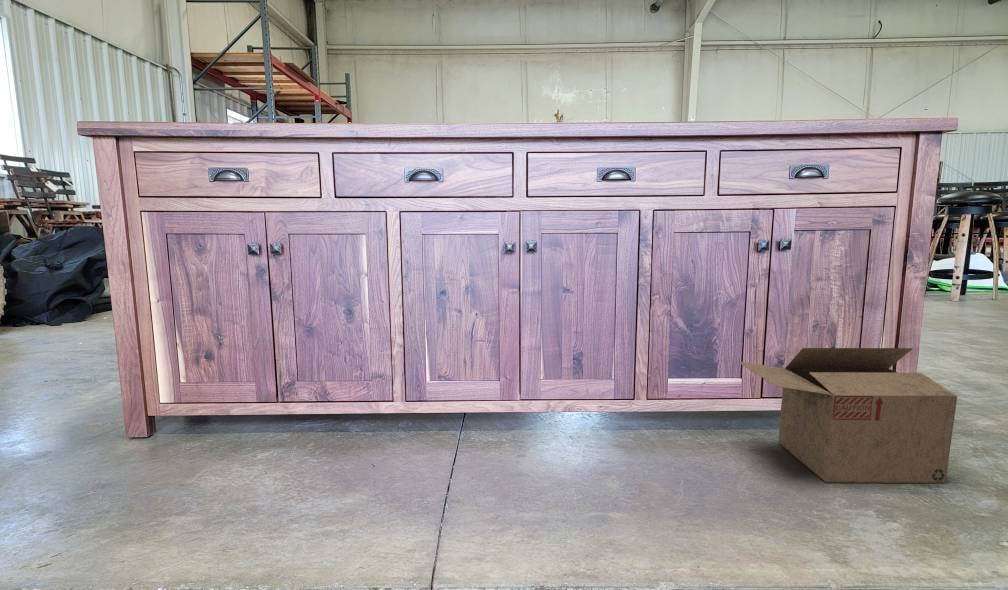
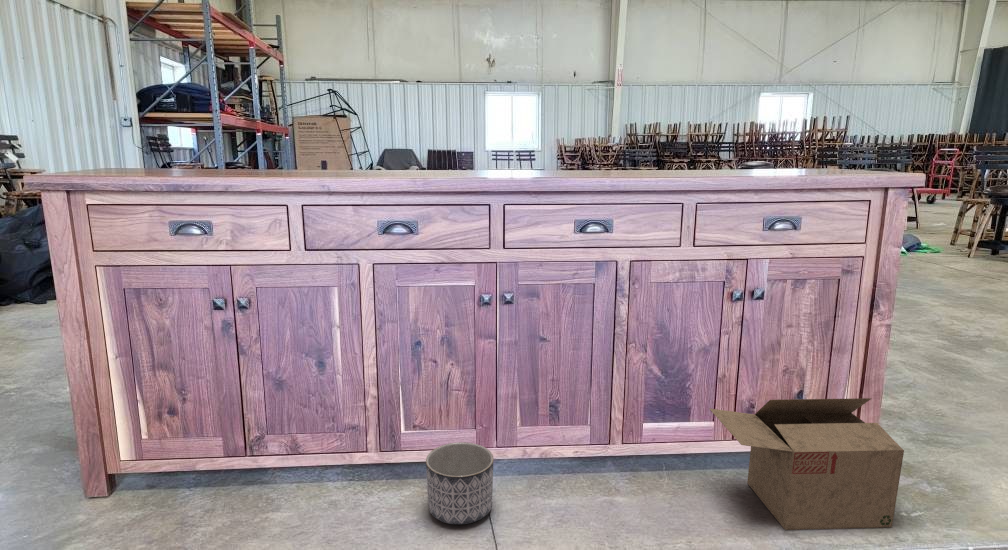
planter: none [448,392,516,468] -> present [426,442,494,525]

